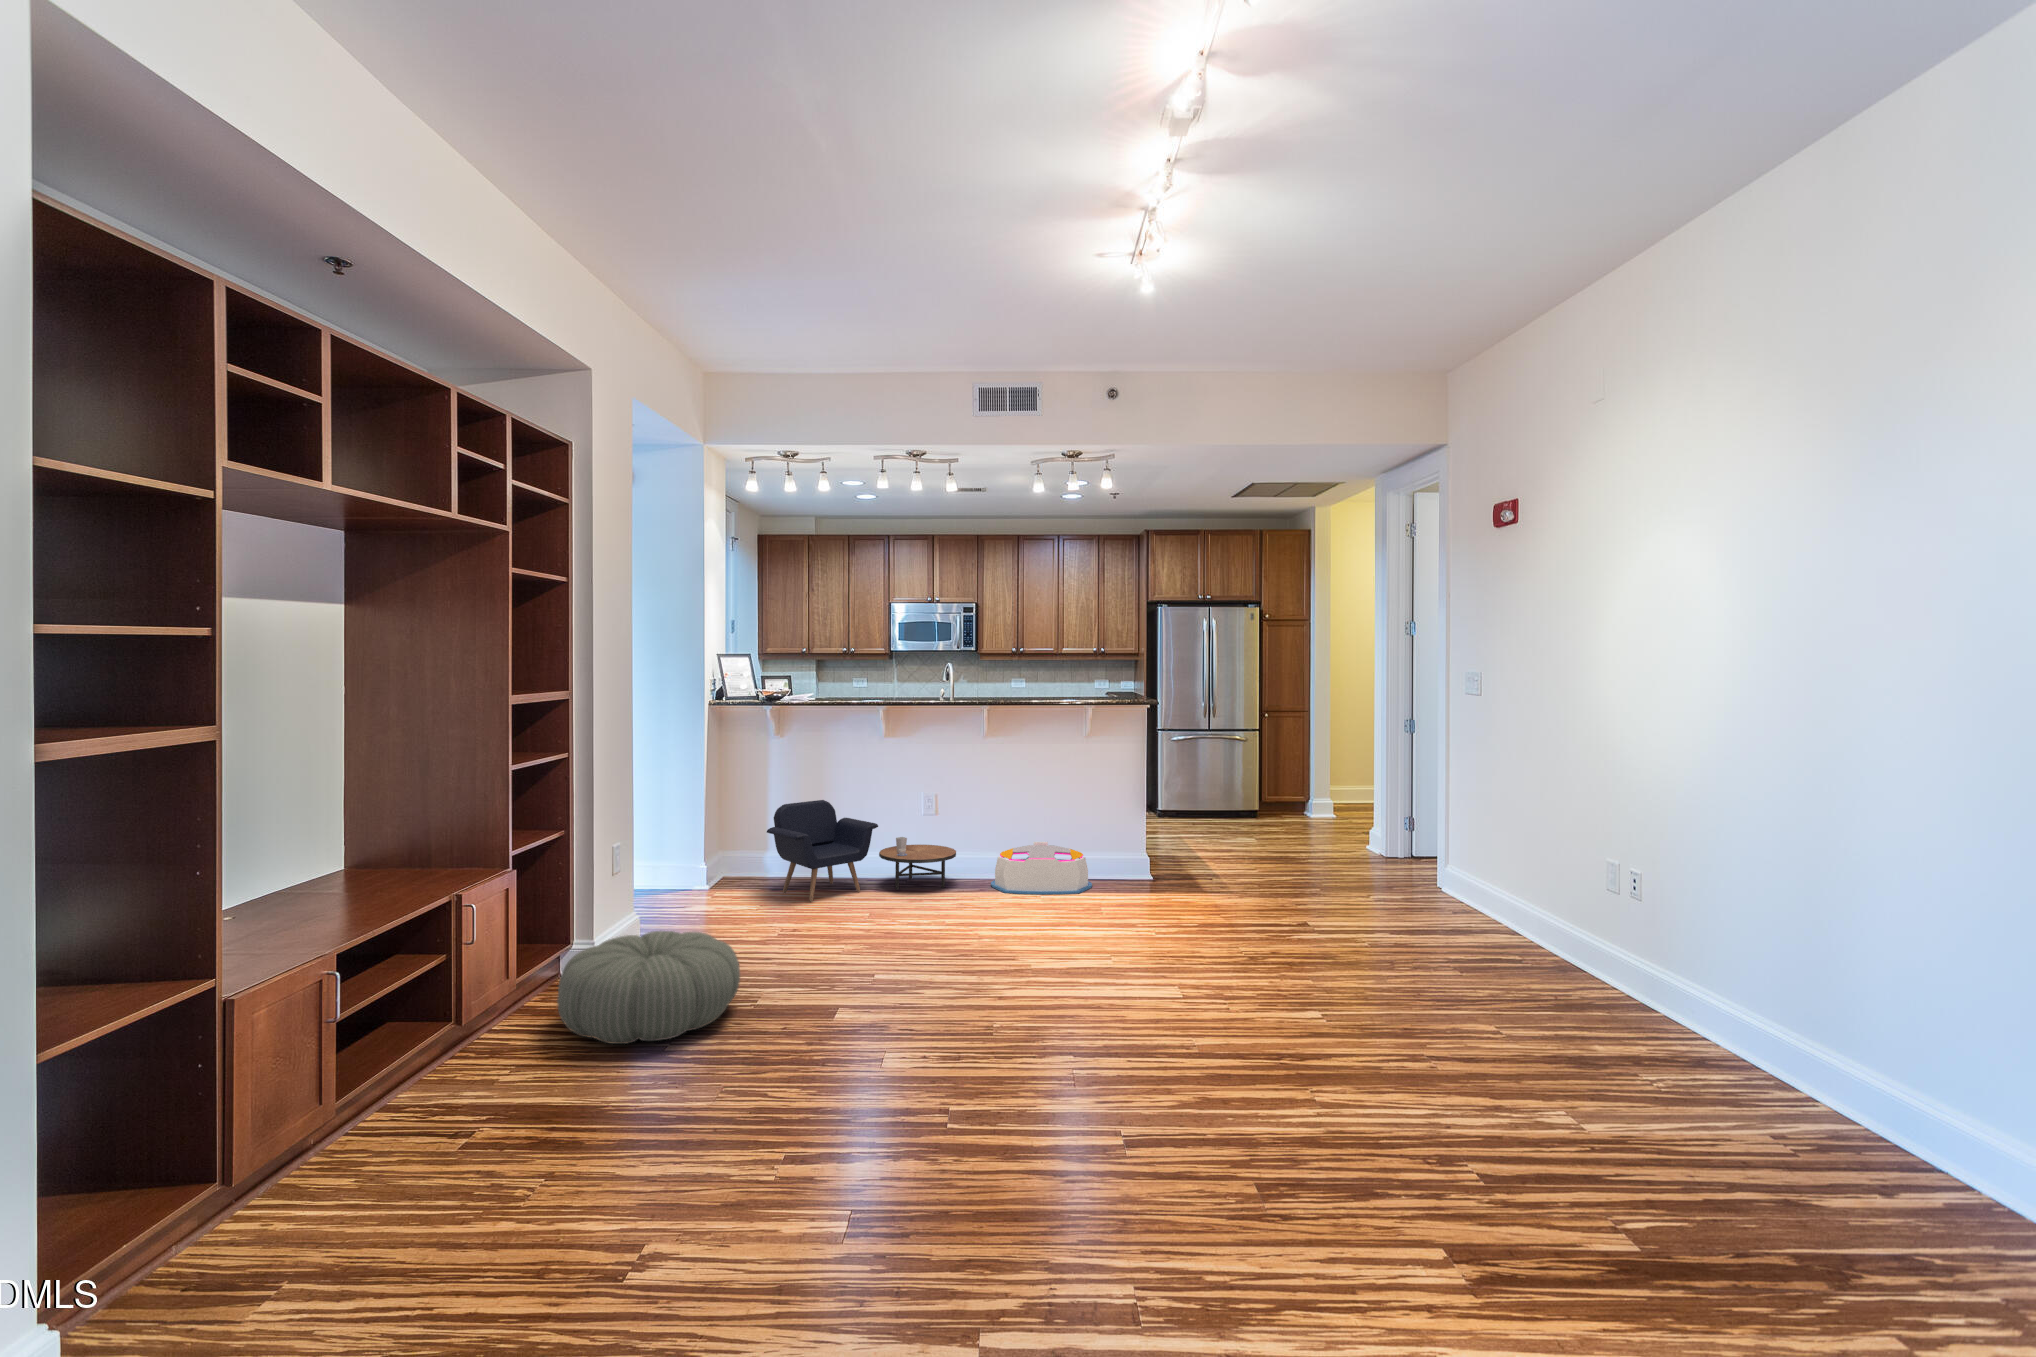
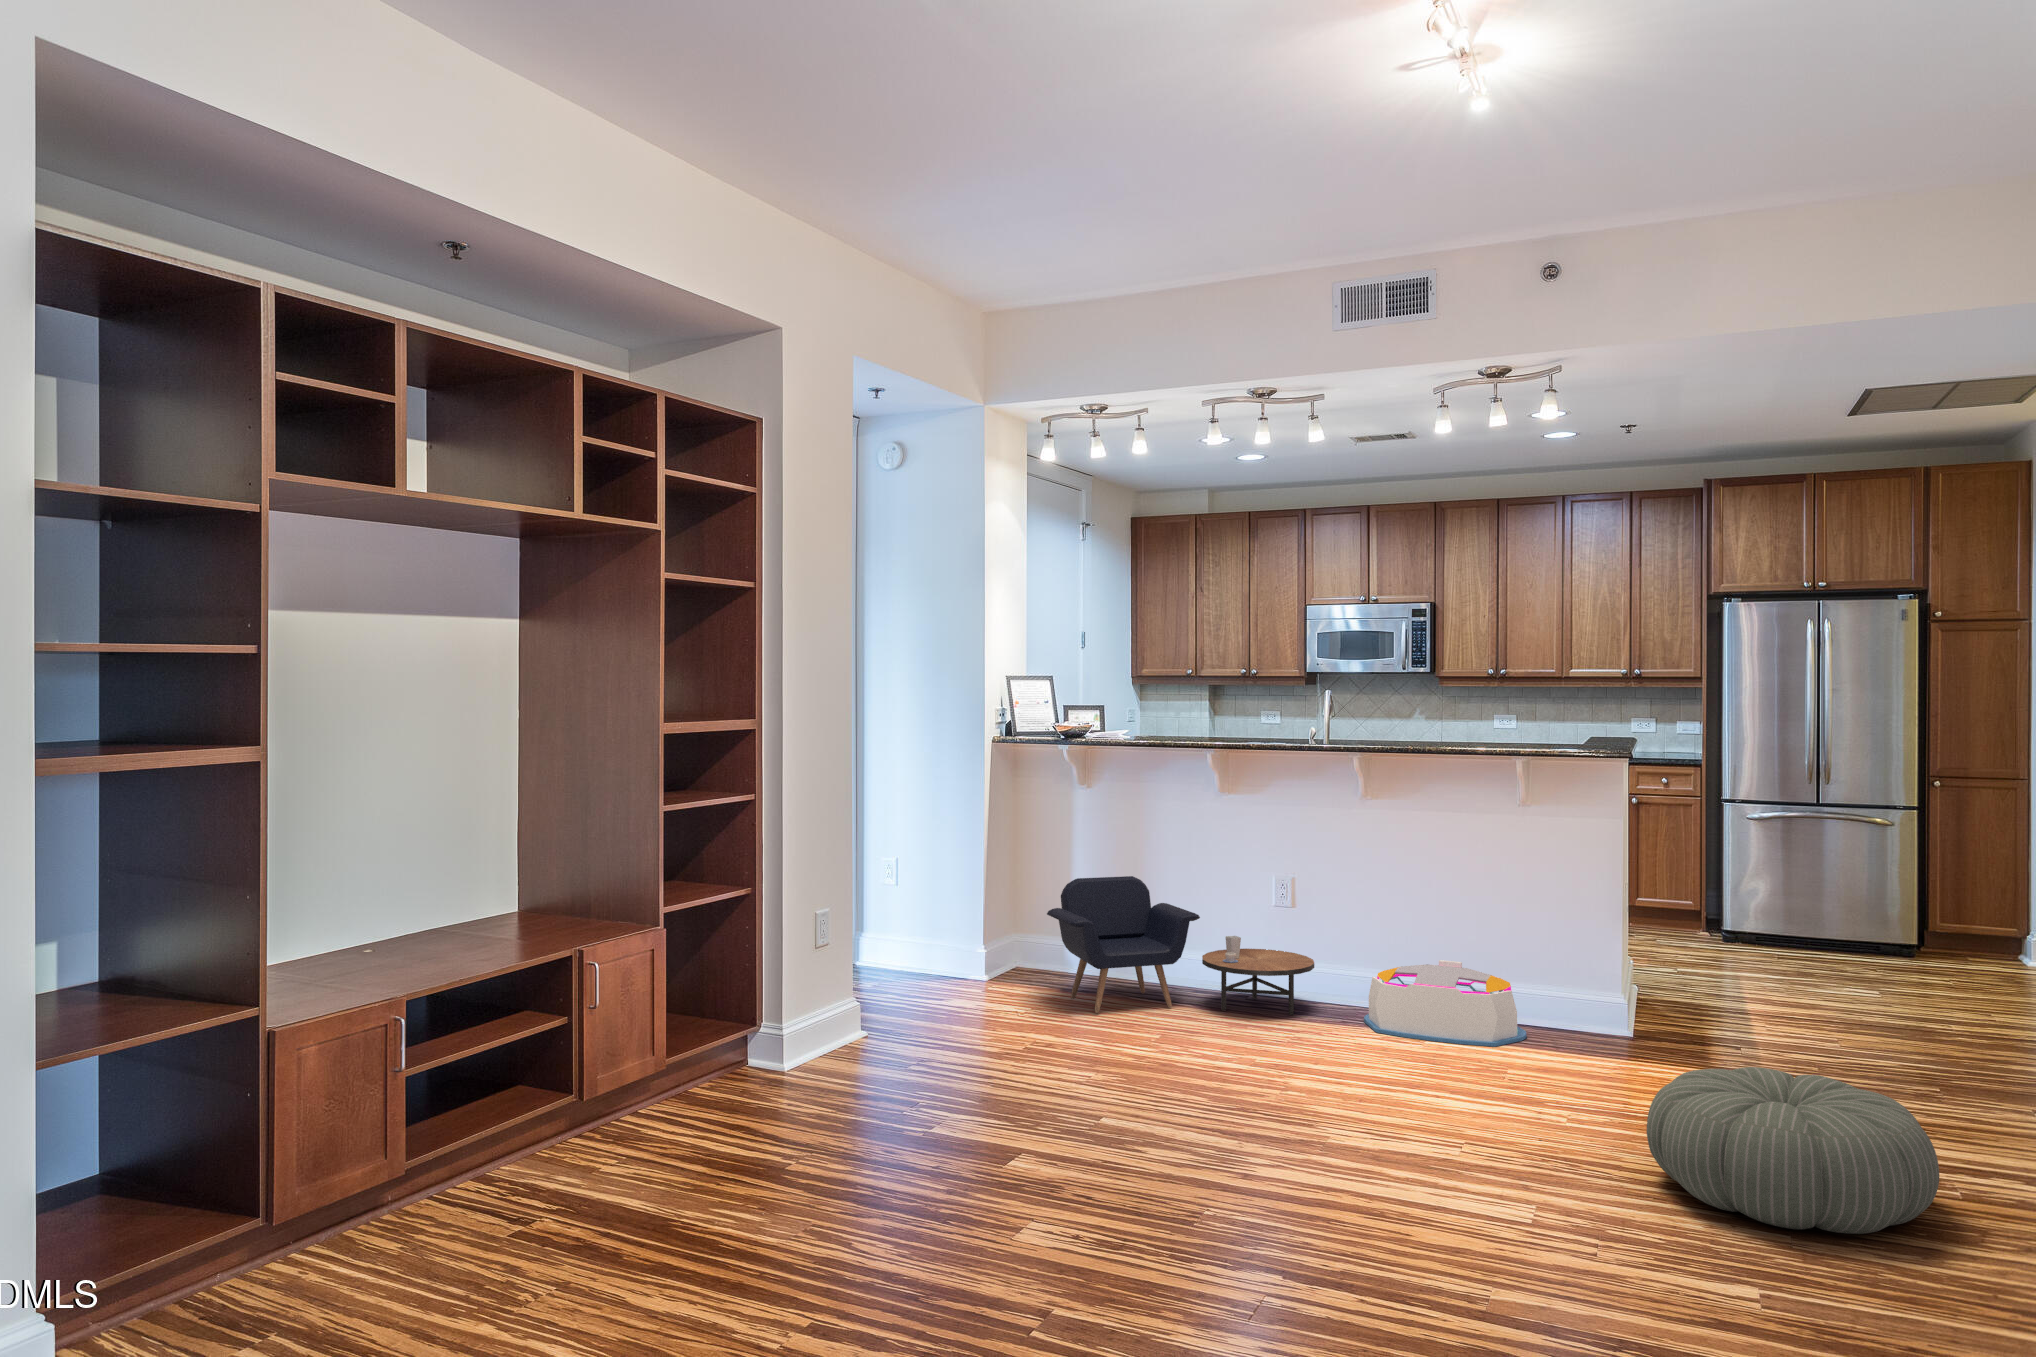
pouf: present [557,931,740,1044] -> present [1647,1067,1939,1234]

